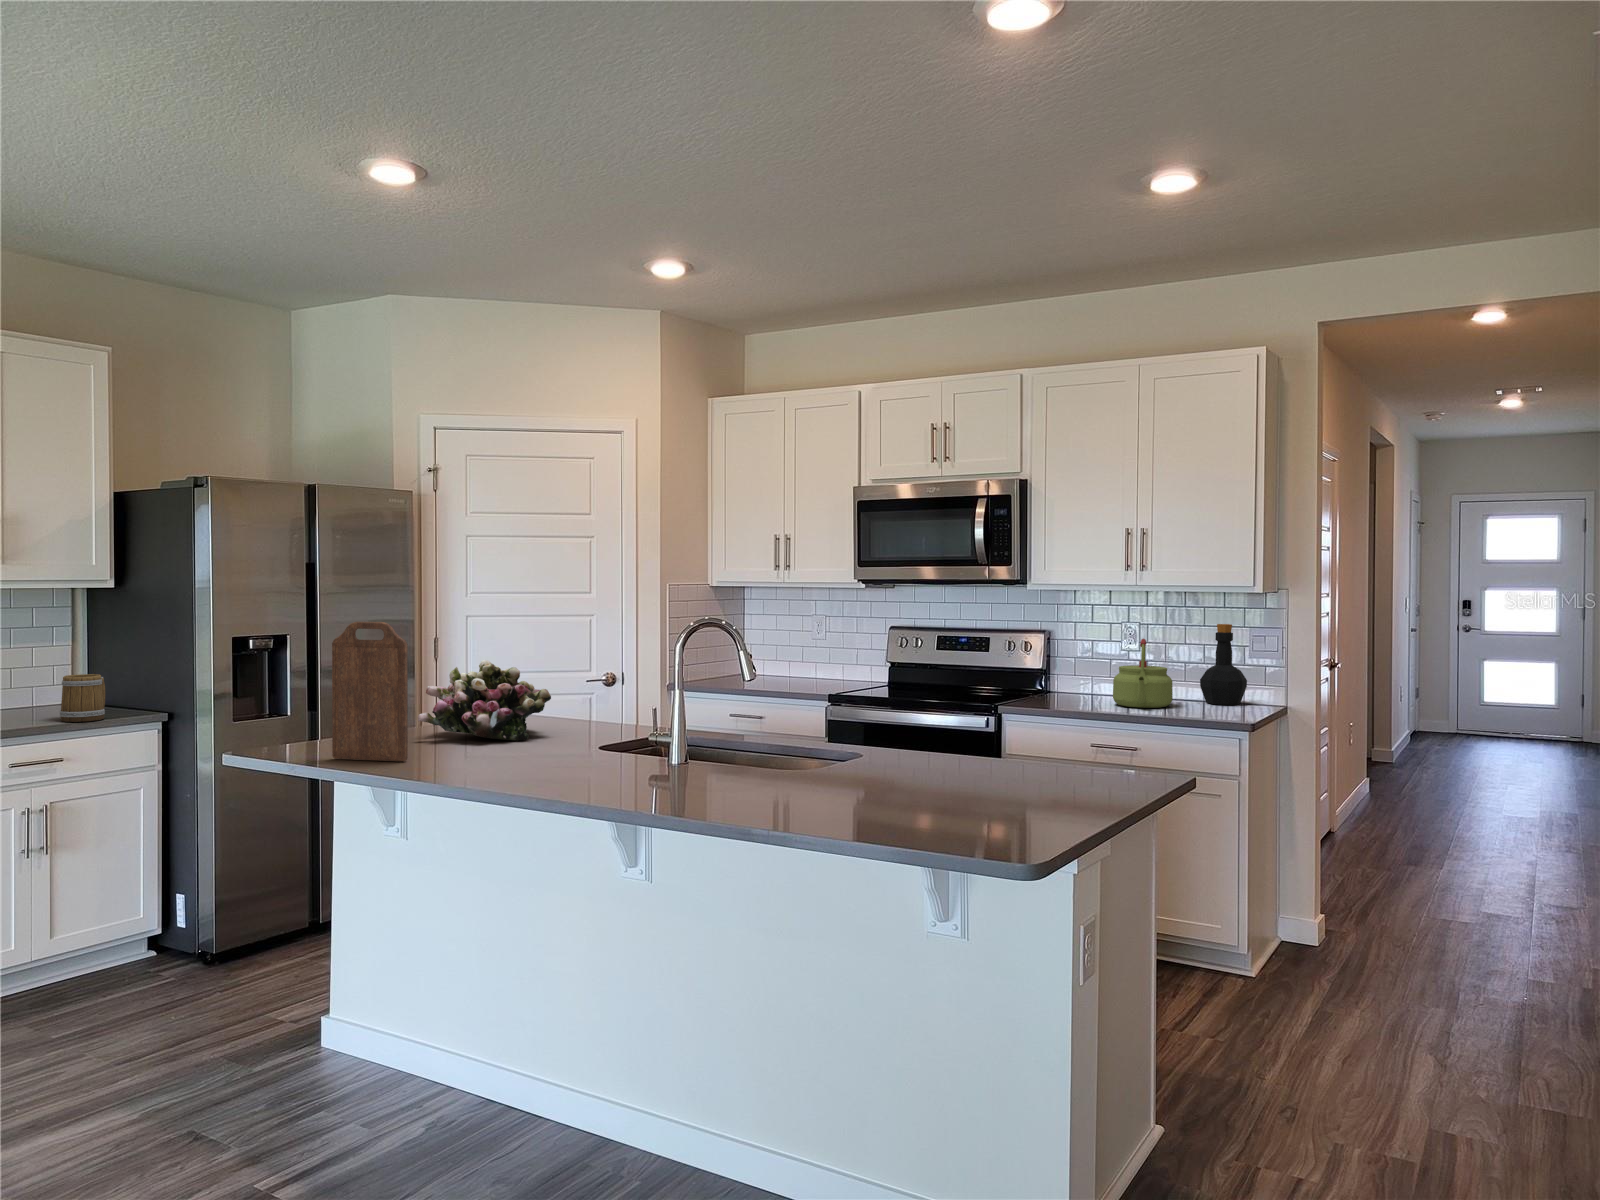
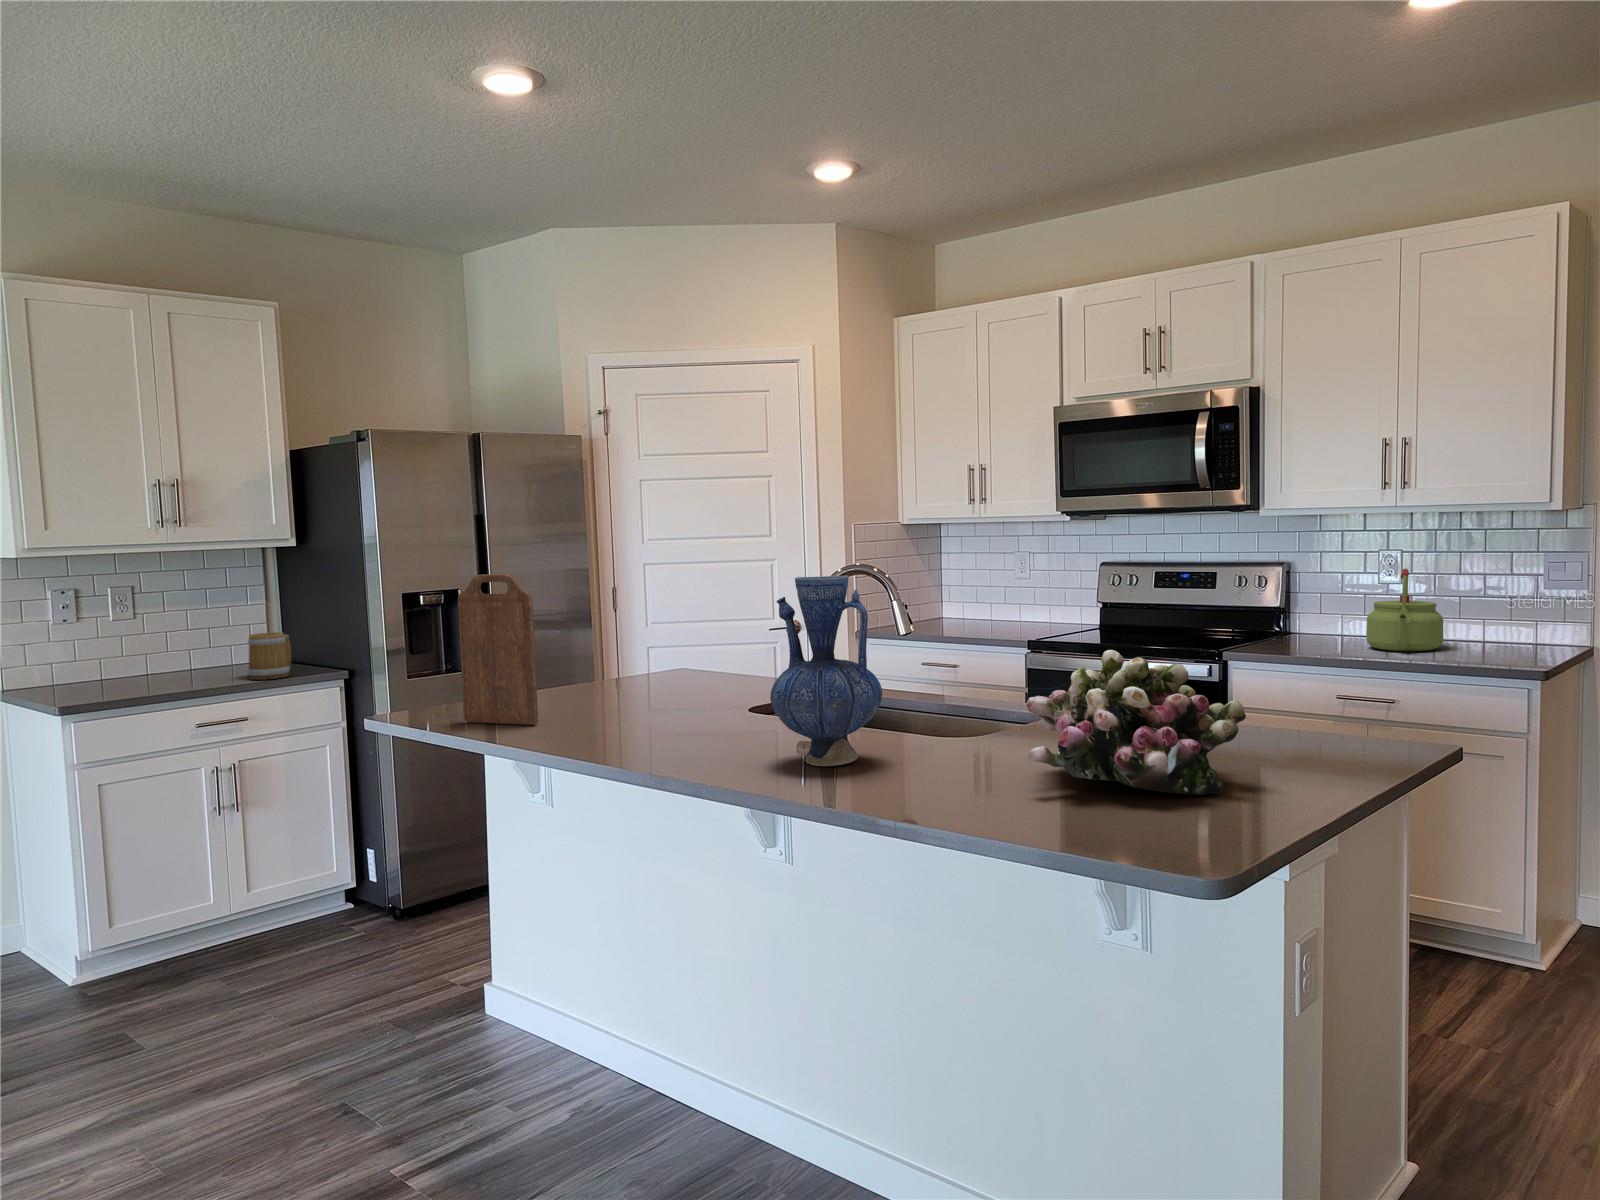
bottle: present [1200,624,1247,705] -> none [1479,548,1542,646]
vase: none [642,631,738,793] -> present [770,576,882,766]
flower arrangement: present [418,660,551,740] -> present [1027,650,1246,795]

